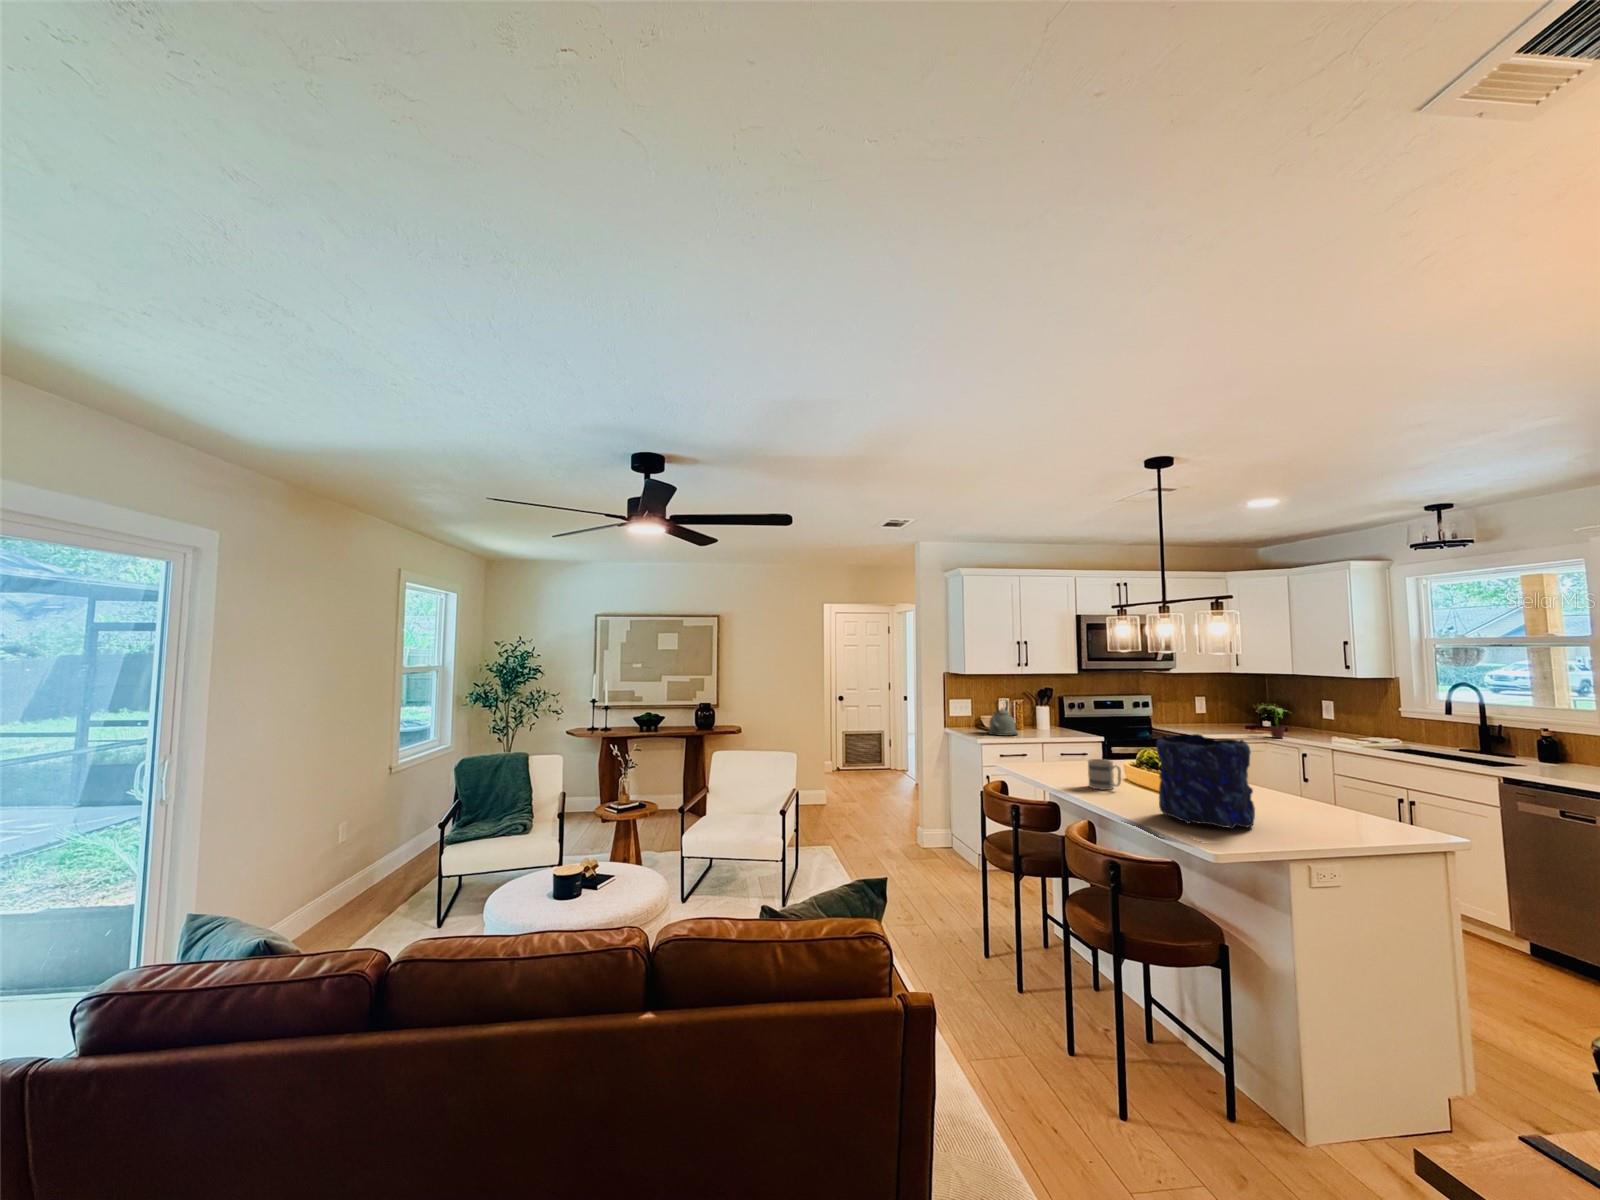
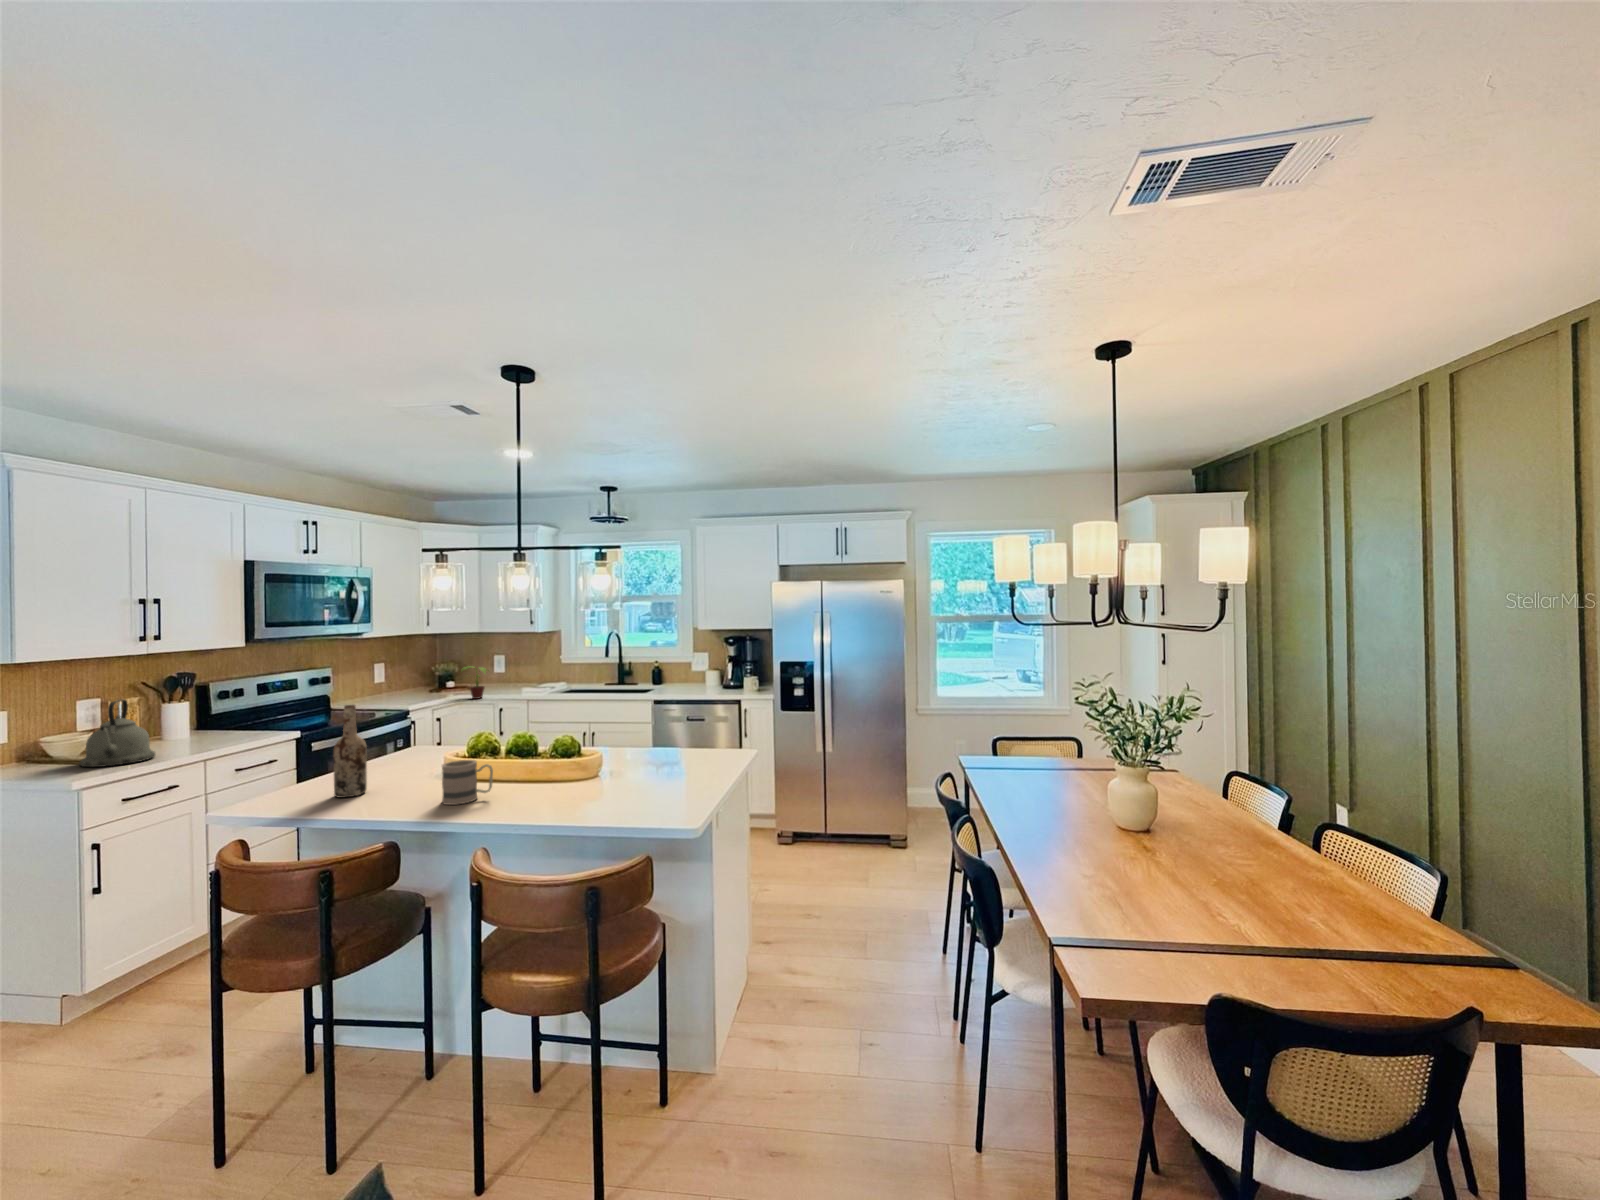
wine bottle: none [1049,712,1069,772] -> present [333,705,367,798]
vase: present [1156,734,1255,829] -> none [590,703,686,811]

